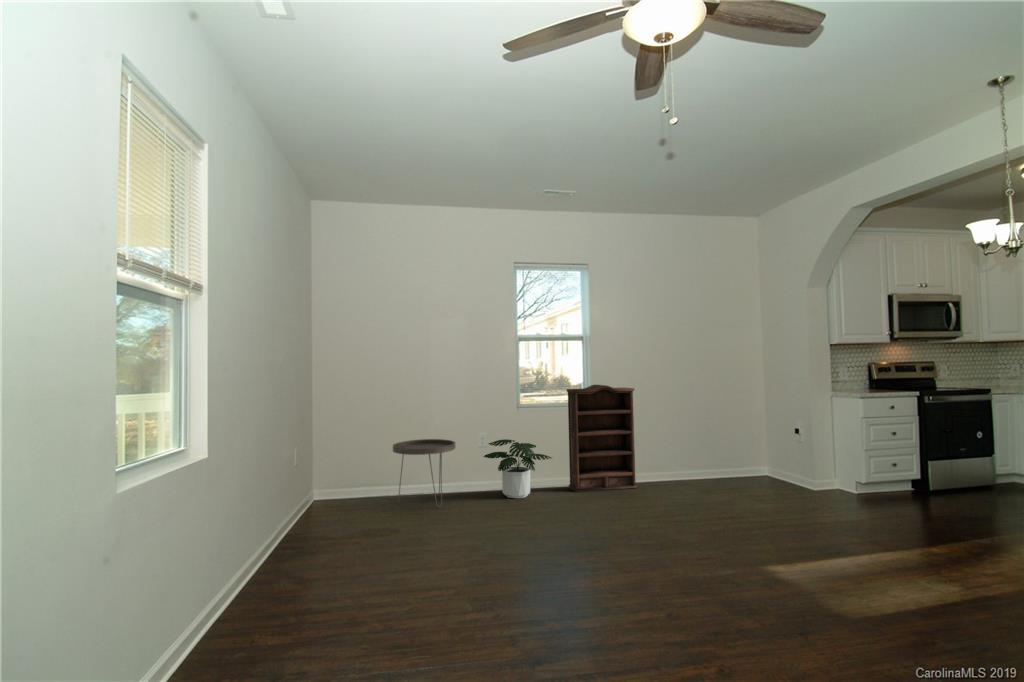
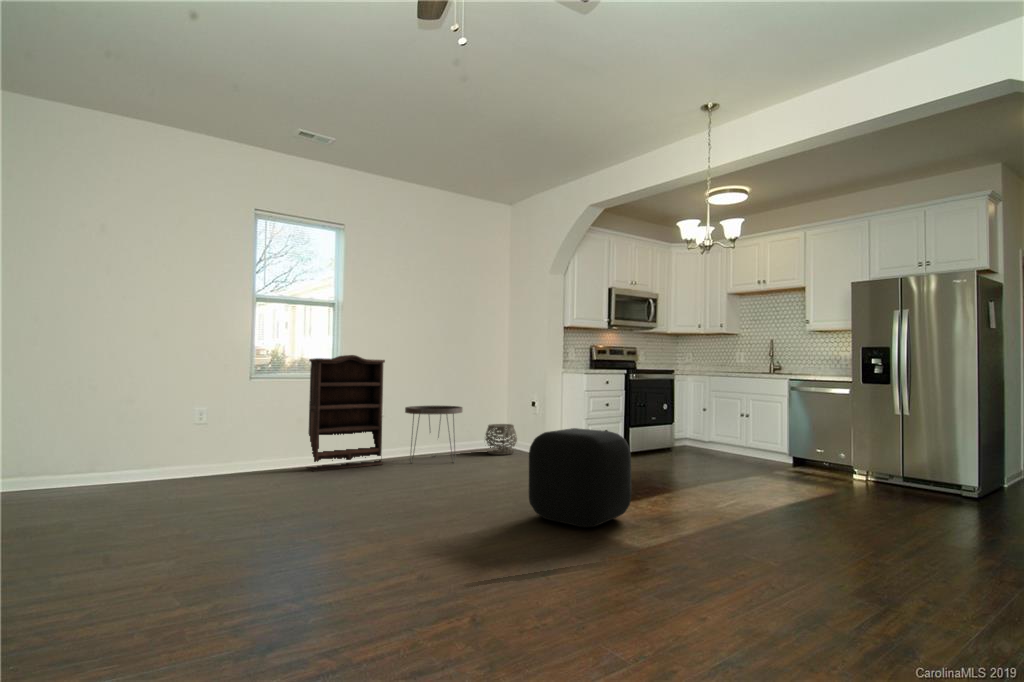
side table: present [393,439,455,508] -> present [405,406,463,463]
potted plant: present [483,439,552,498] -> none [195,414,287,481]
woven basket: none [739,449,778,483] -> present [485,424,517,455]
ottoman: none [807,488,953,614] -> present [529,428,631,527]

